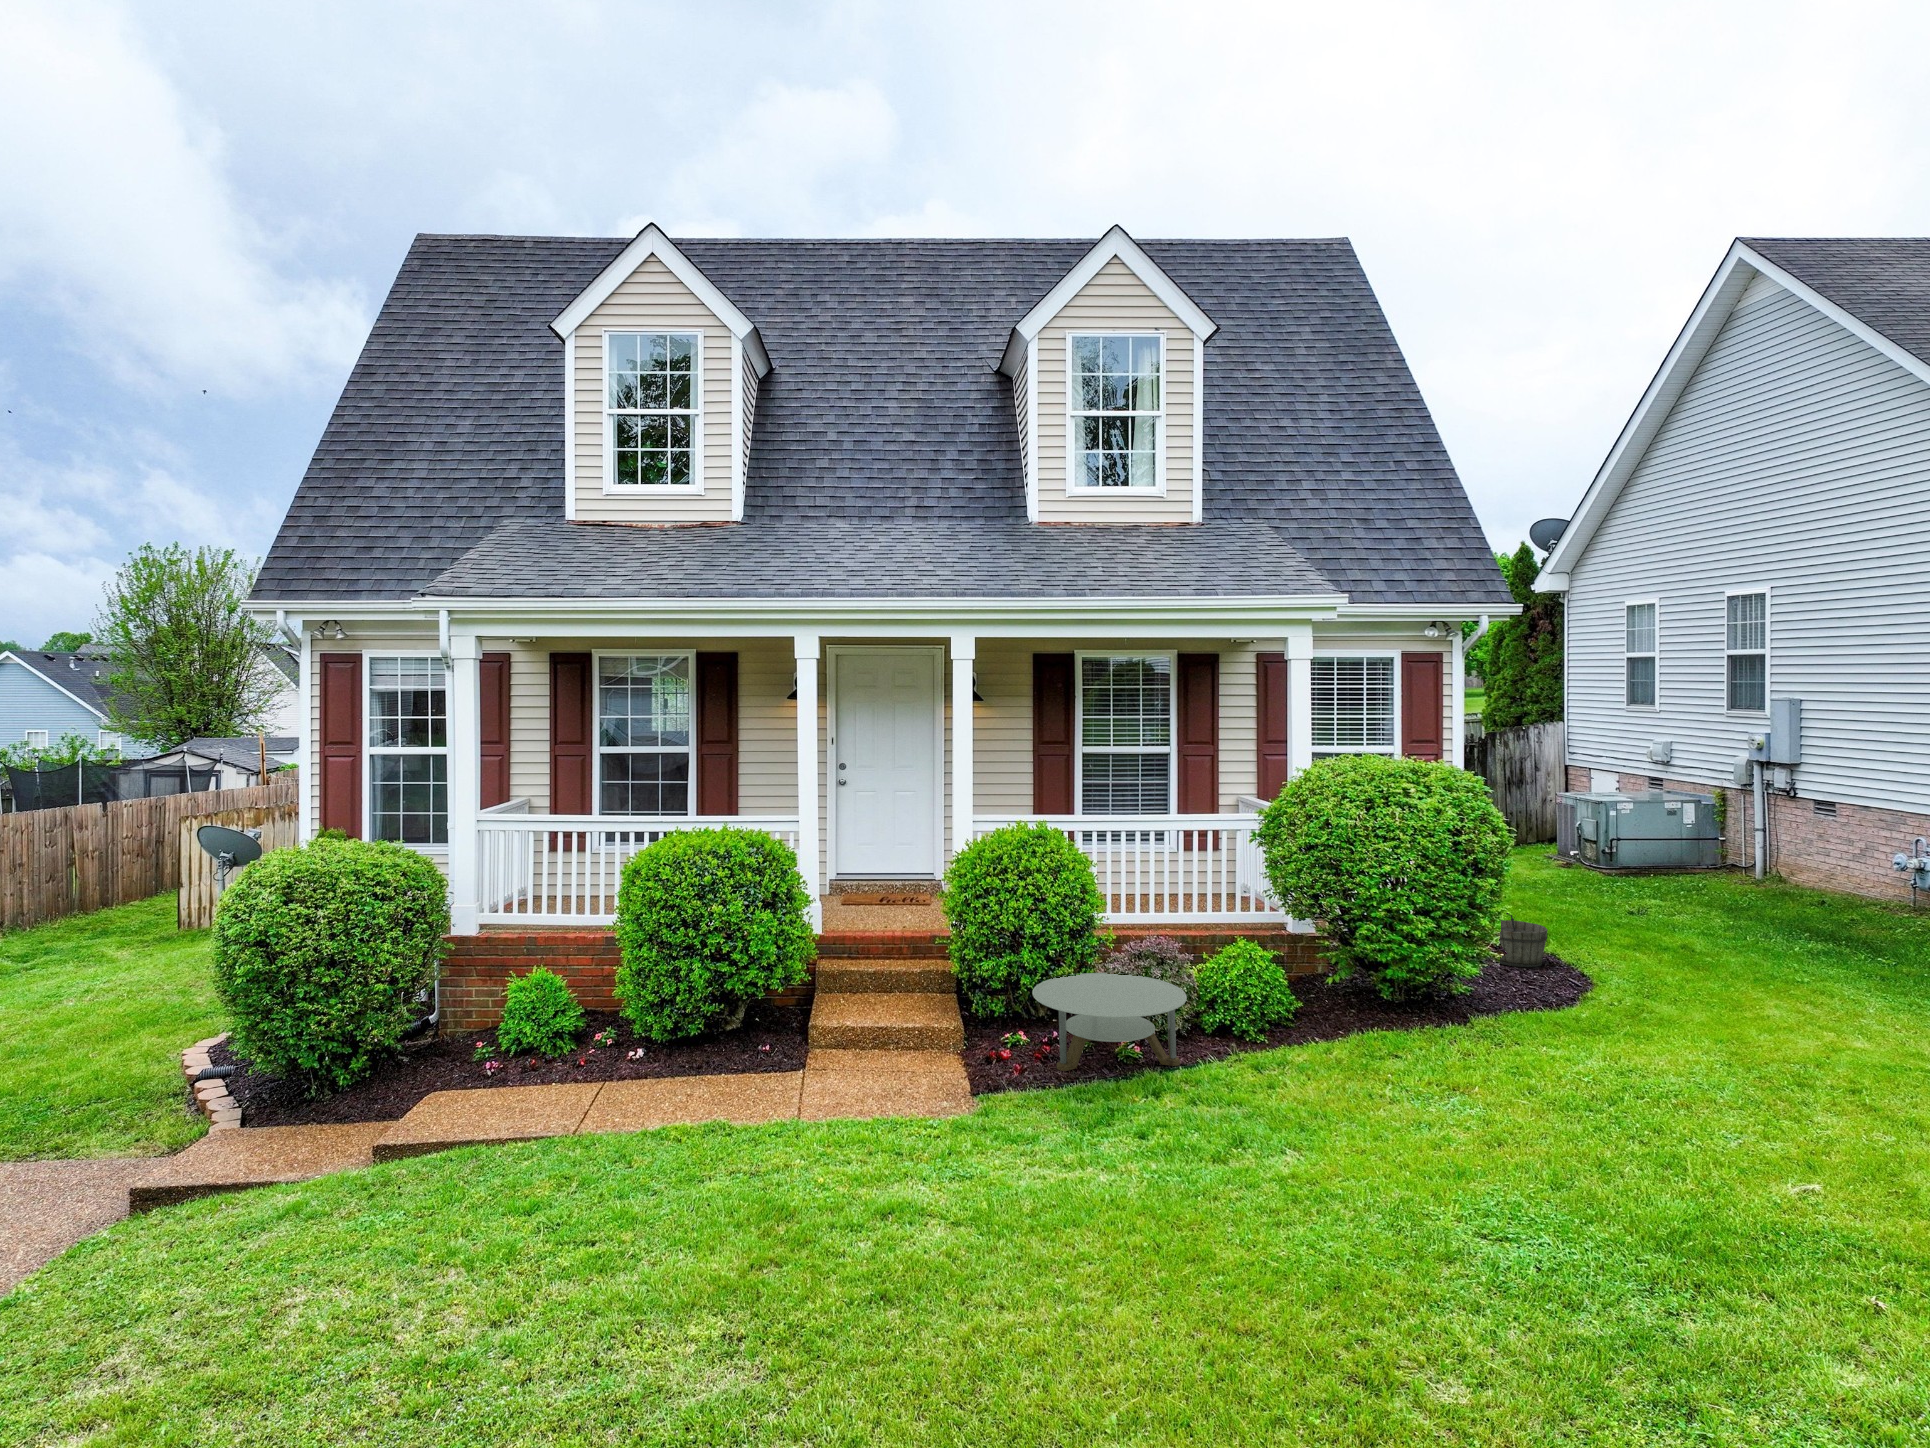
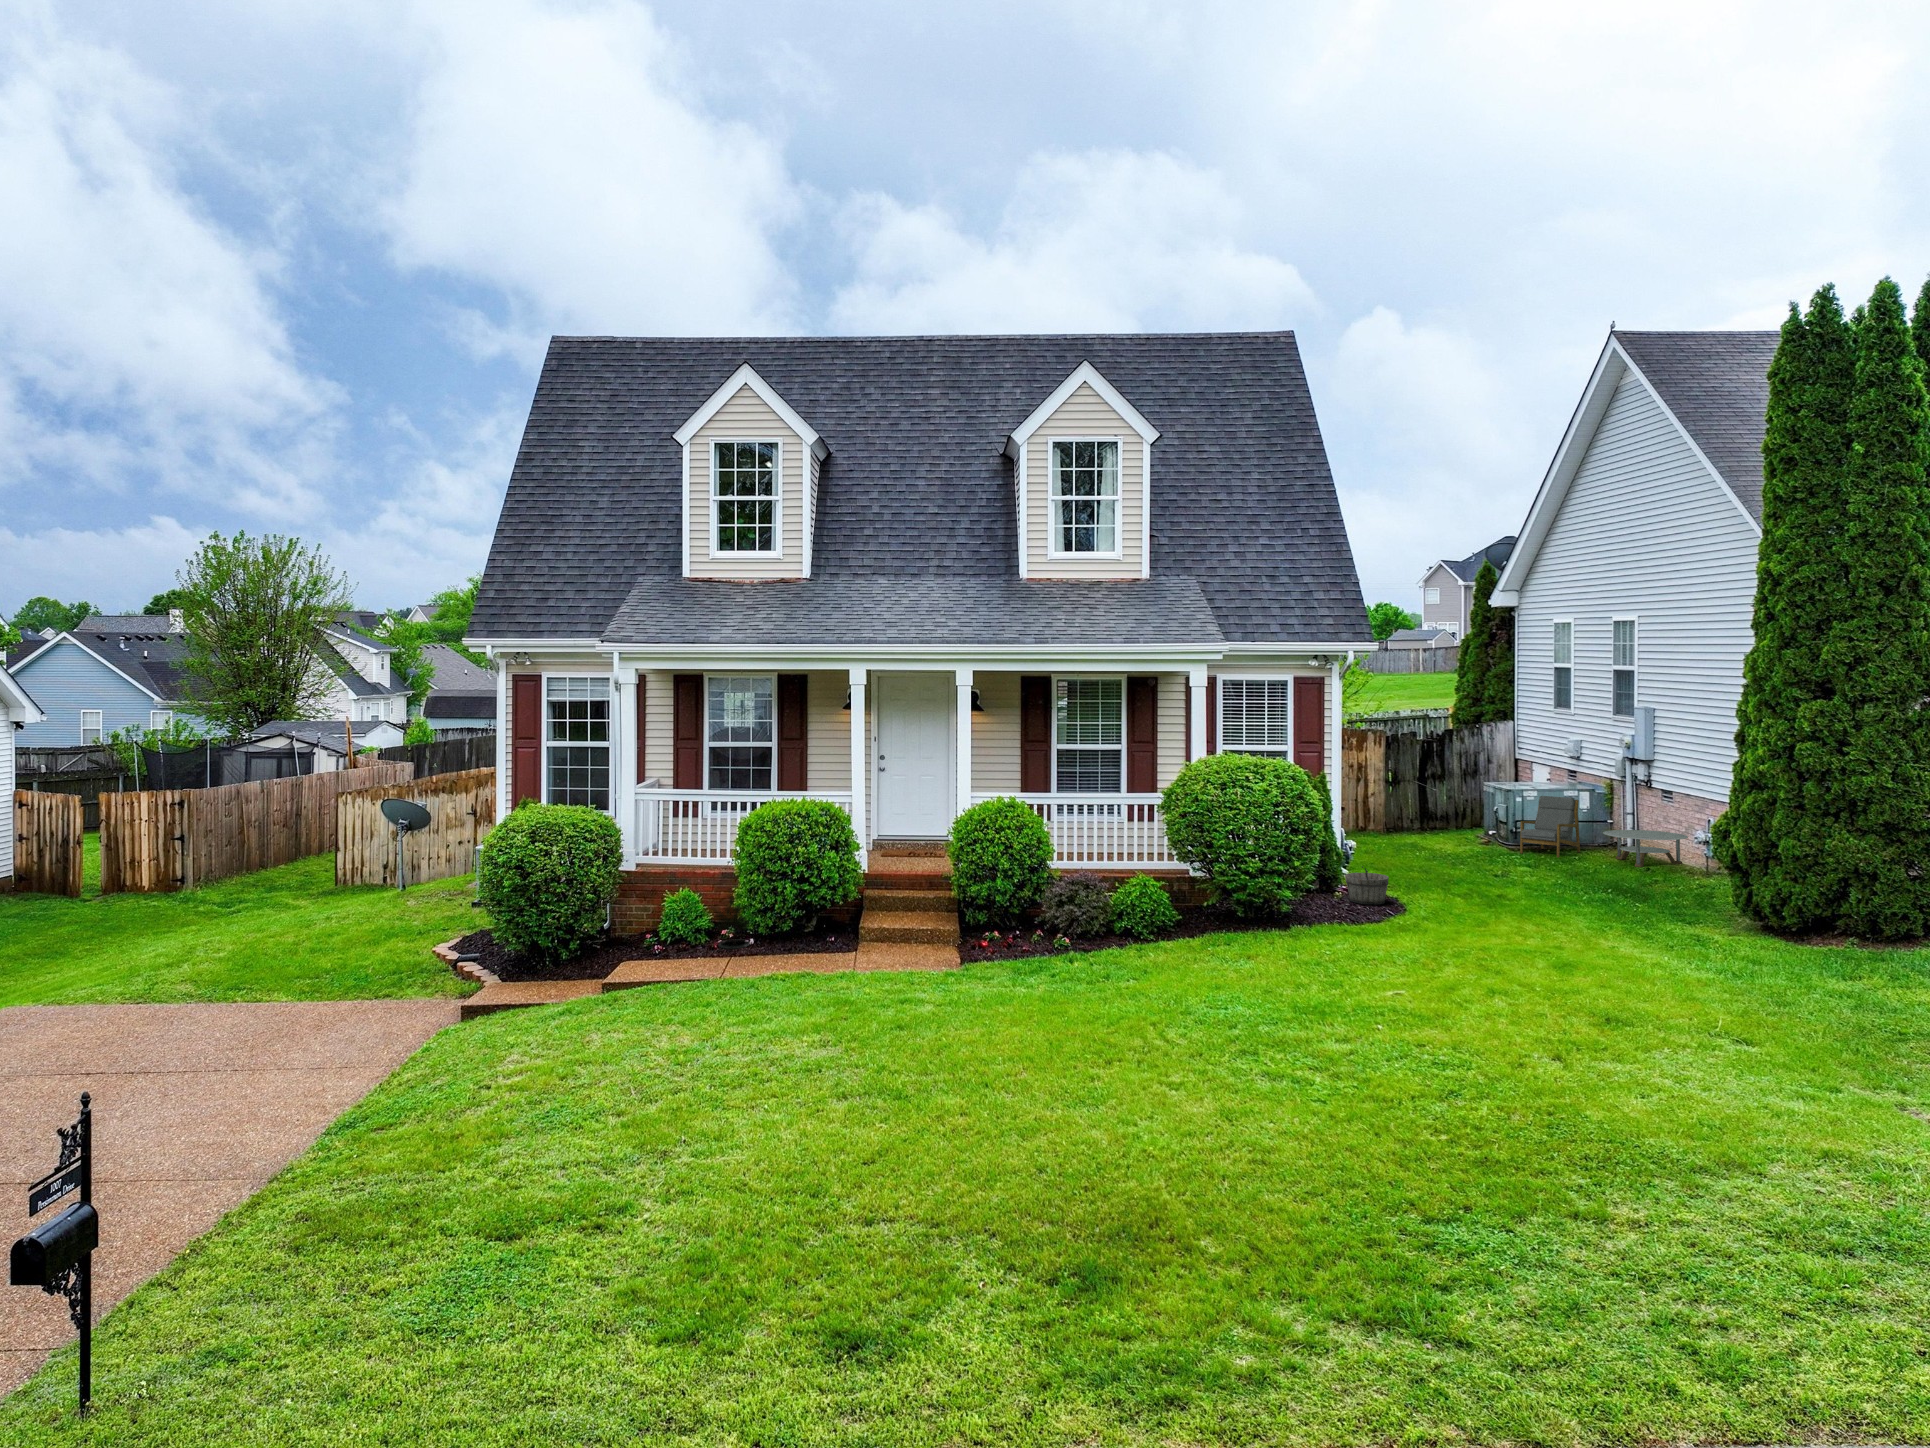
armchair: none [1631,810,1703,887] -> present [1520,796,1580,857]
potted tree: none [576,971,643,1070] -> present [716,895,751,949]
round table: present [1032,973,1187,1071] -> present [1603,830,1688,867]

